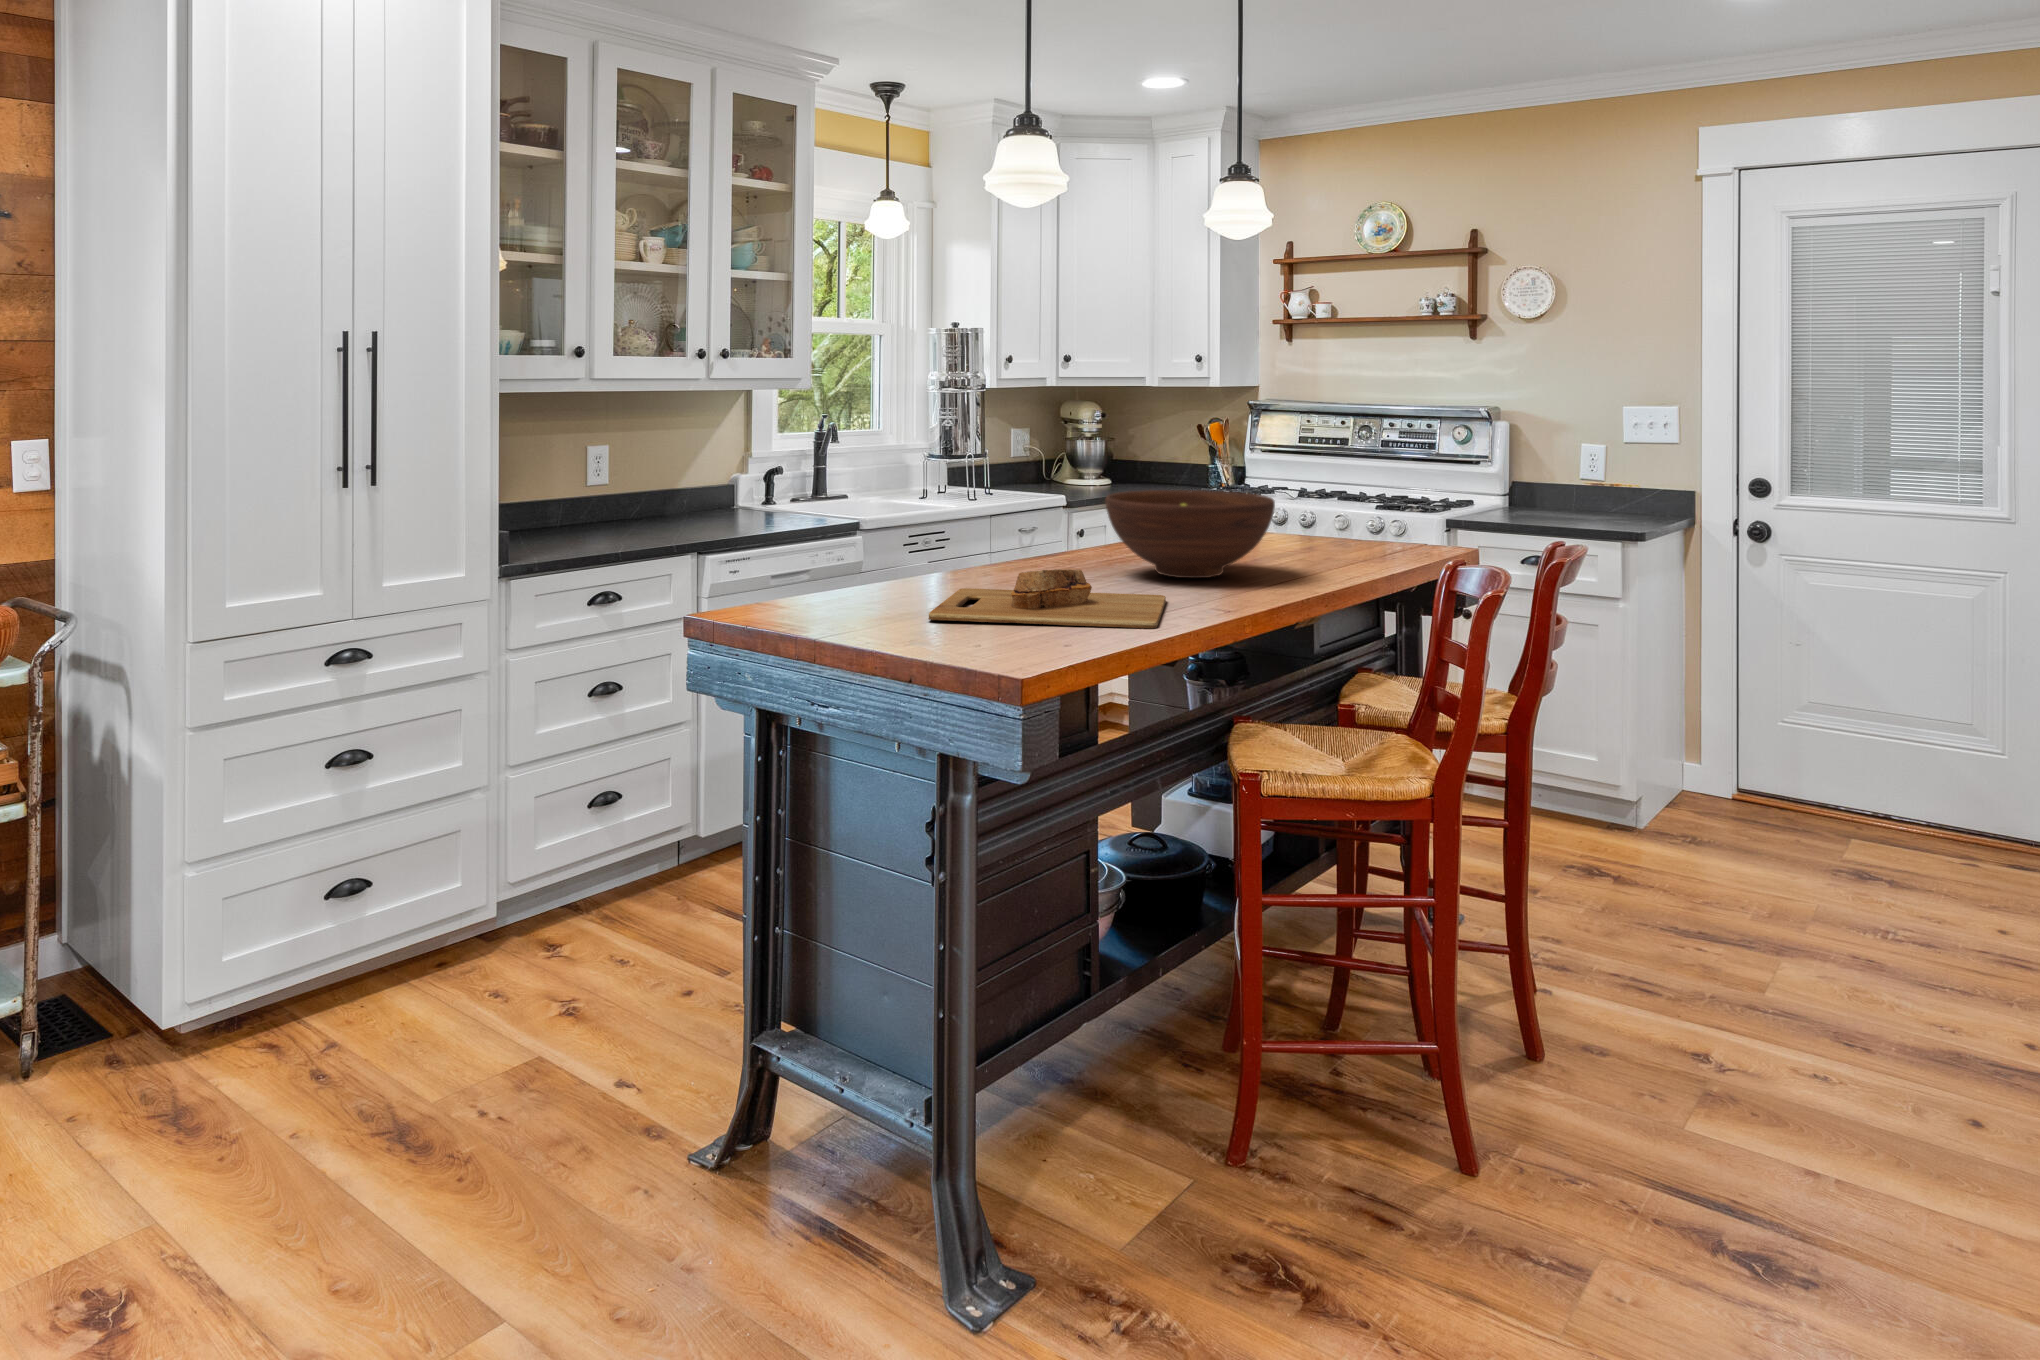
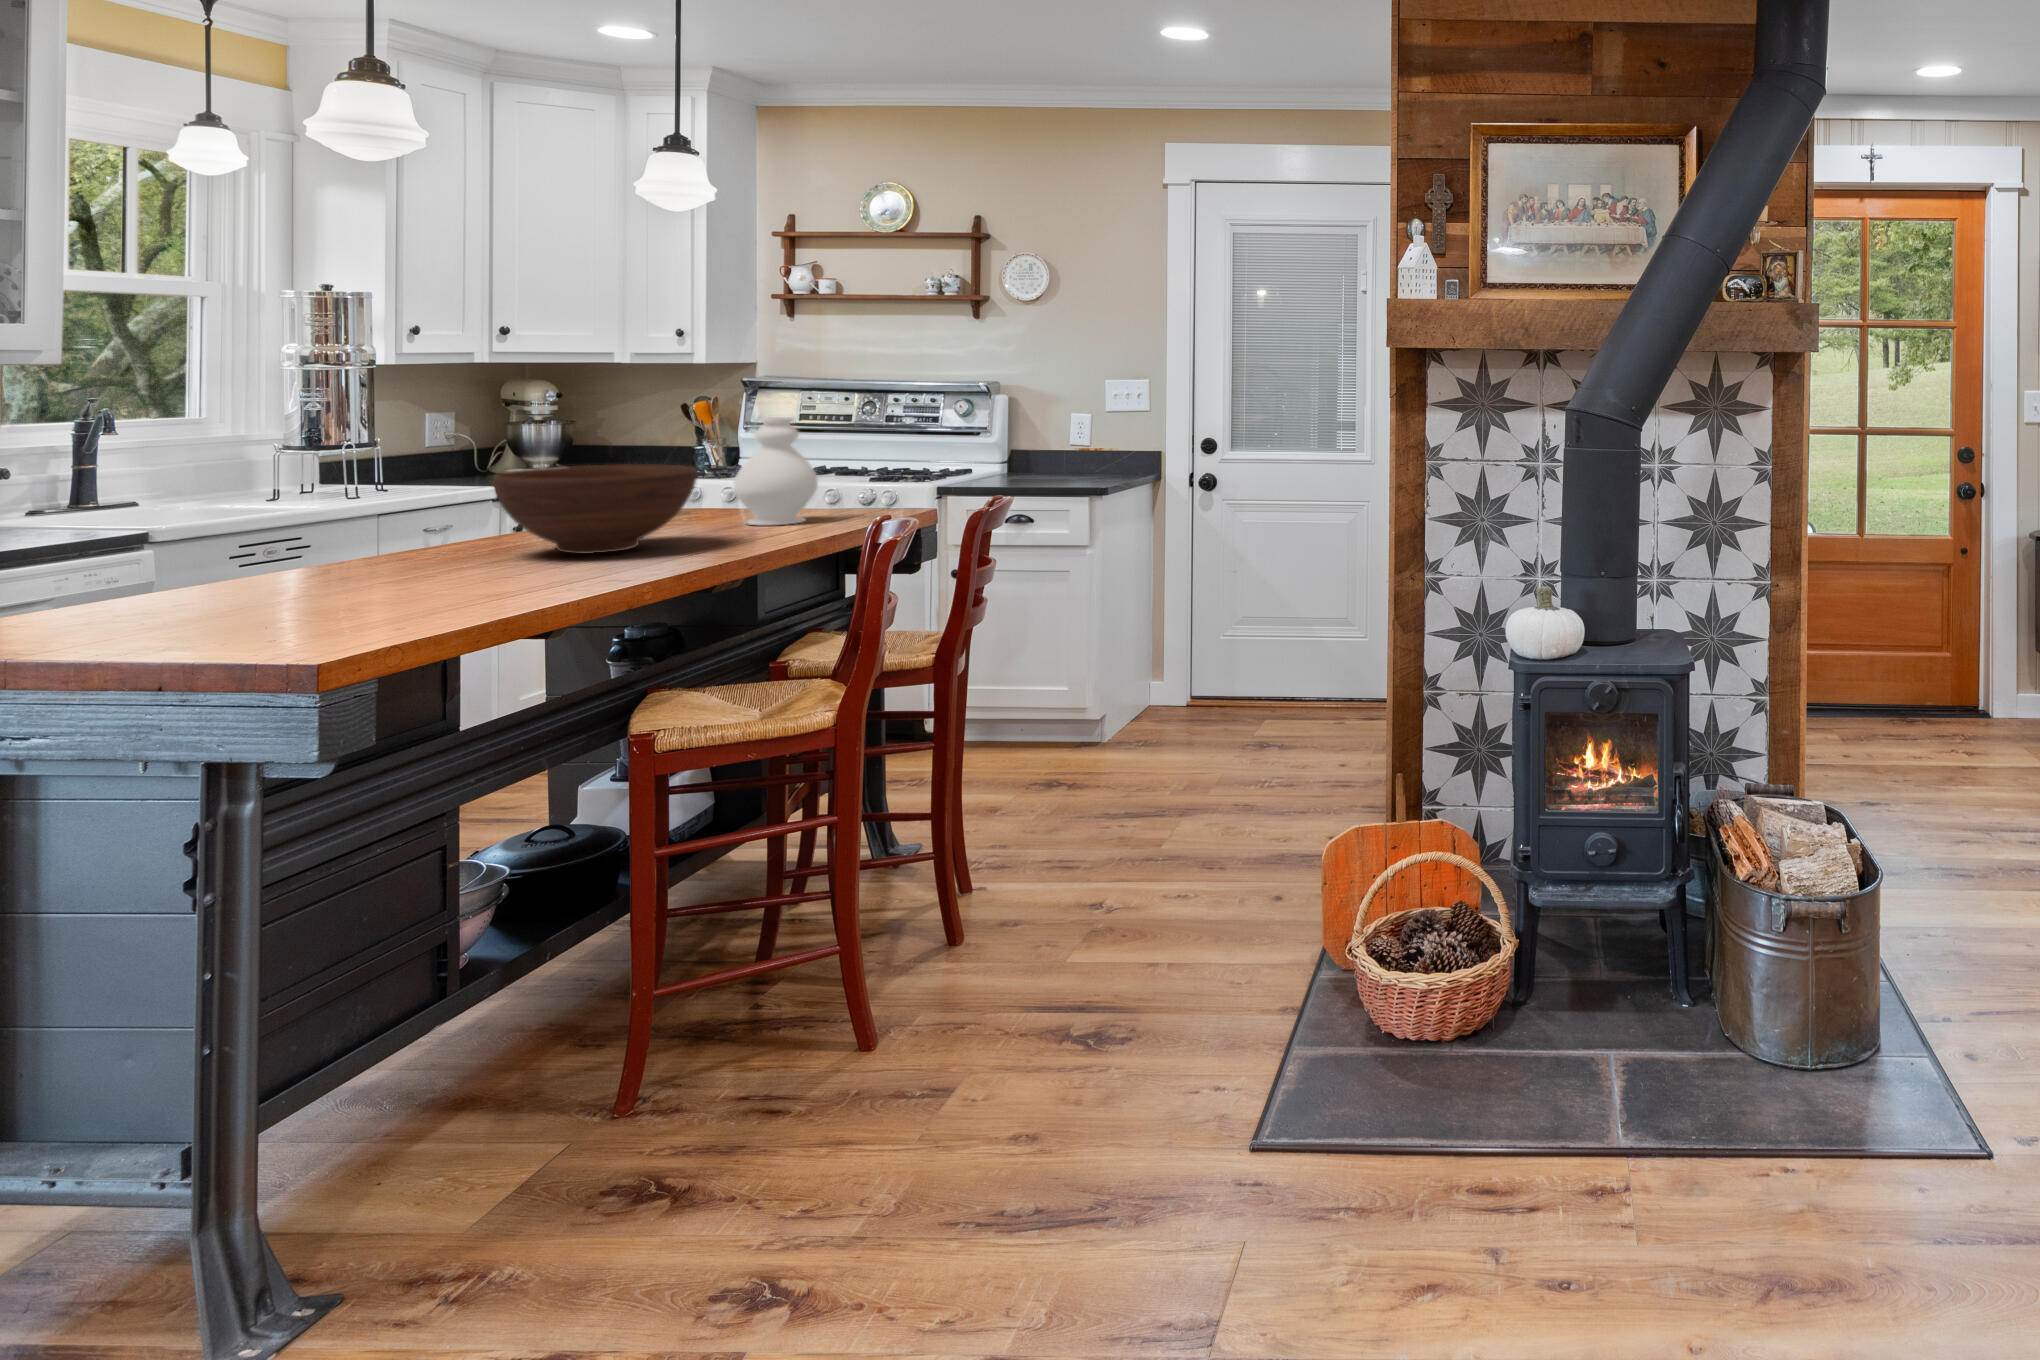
decorative vase: none [1293,446,1373,559] -> present [734,417,818,525]
cutting board: present [928,569,1166,629] -> none [208,550,550,620]

